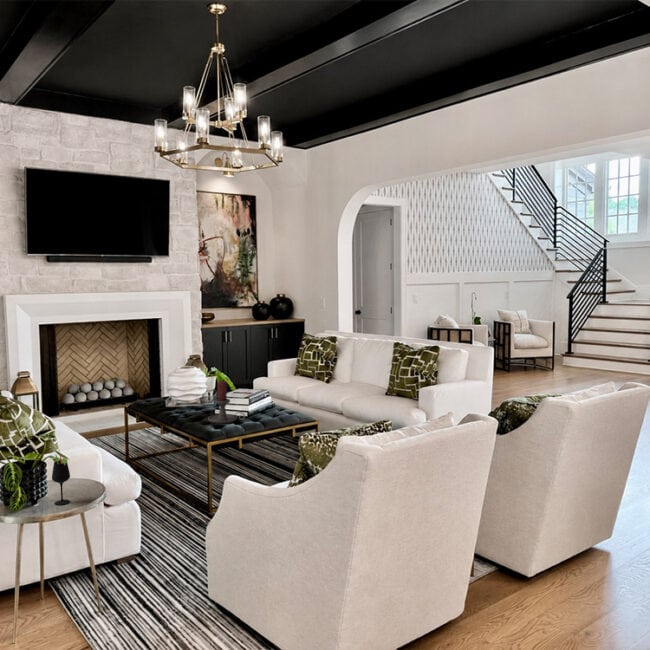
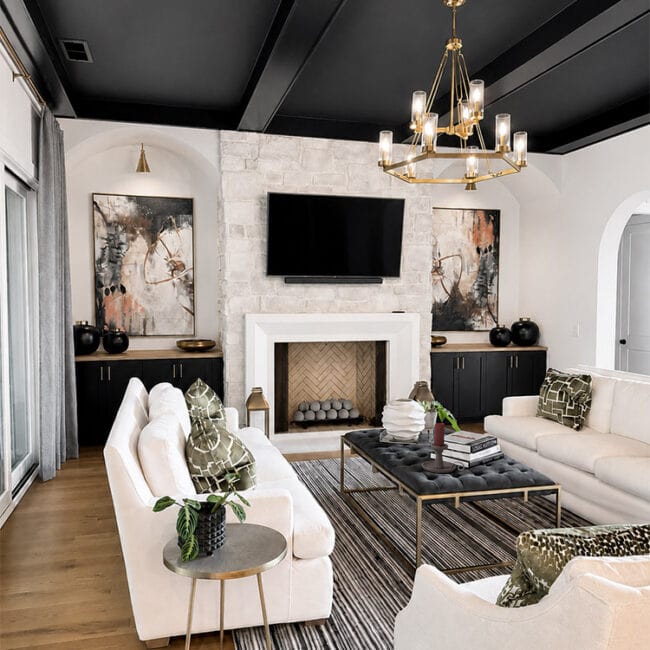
wine glass: present [52,454,70,505] -> none [231,502,250,558]

